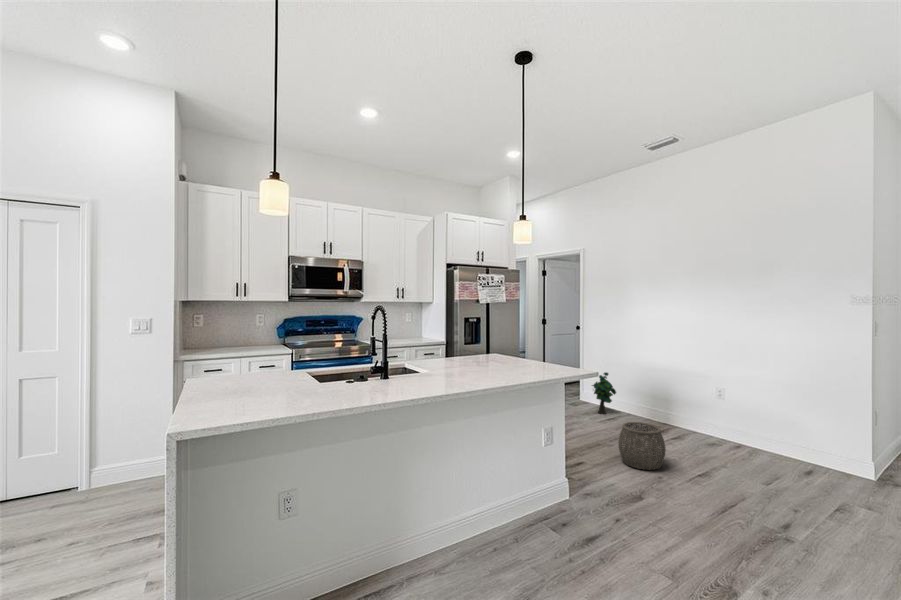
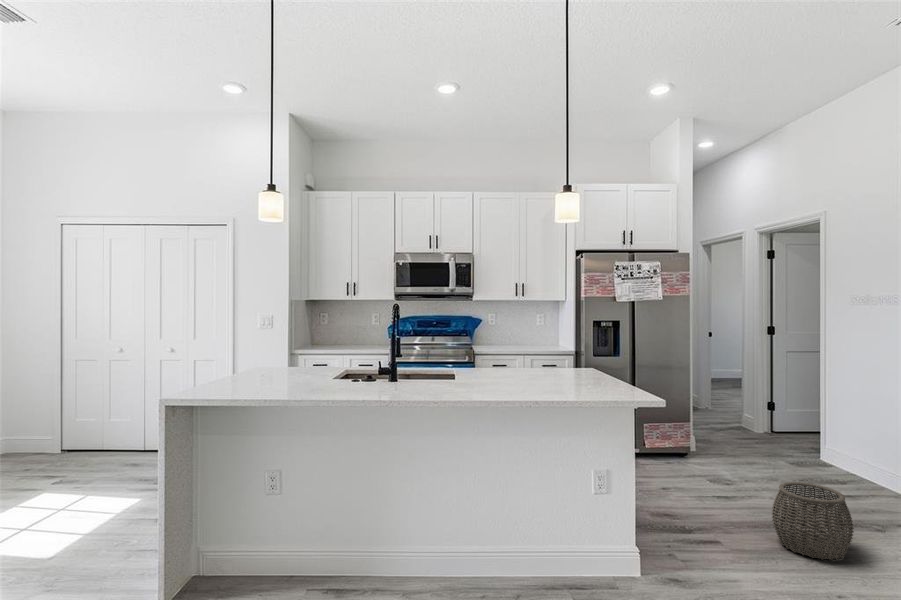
decorative plant: present [592,373,616,414] -> none [819,410,864,477]

